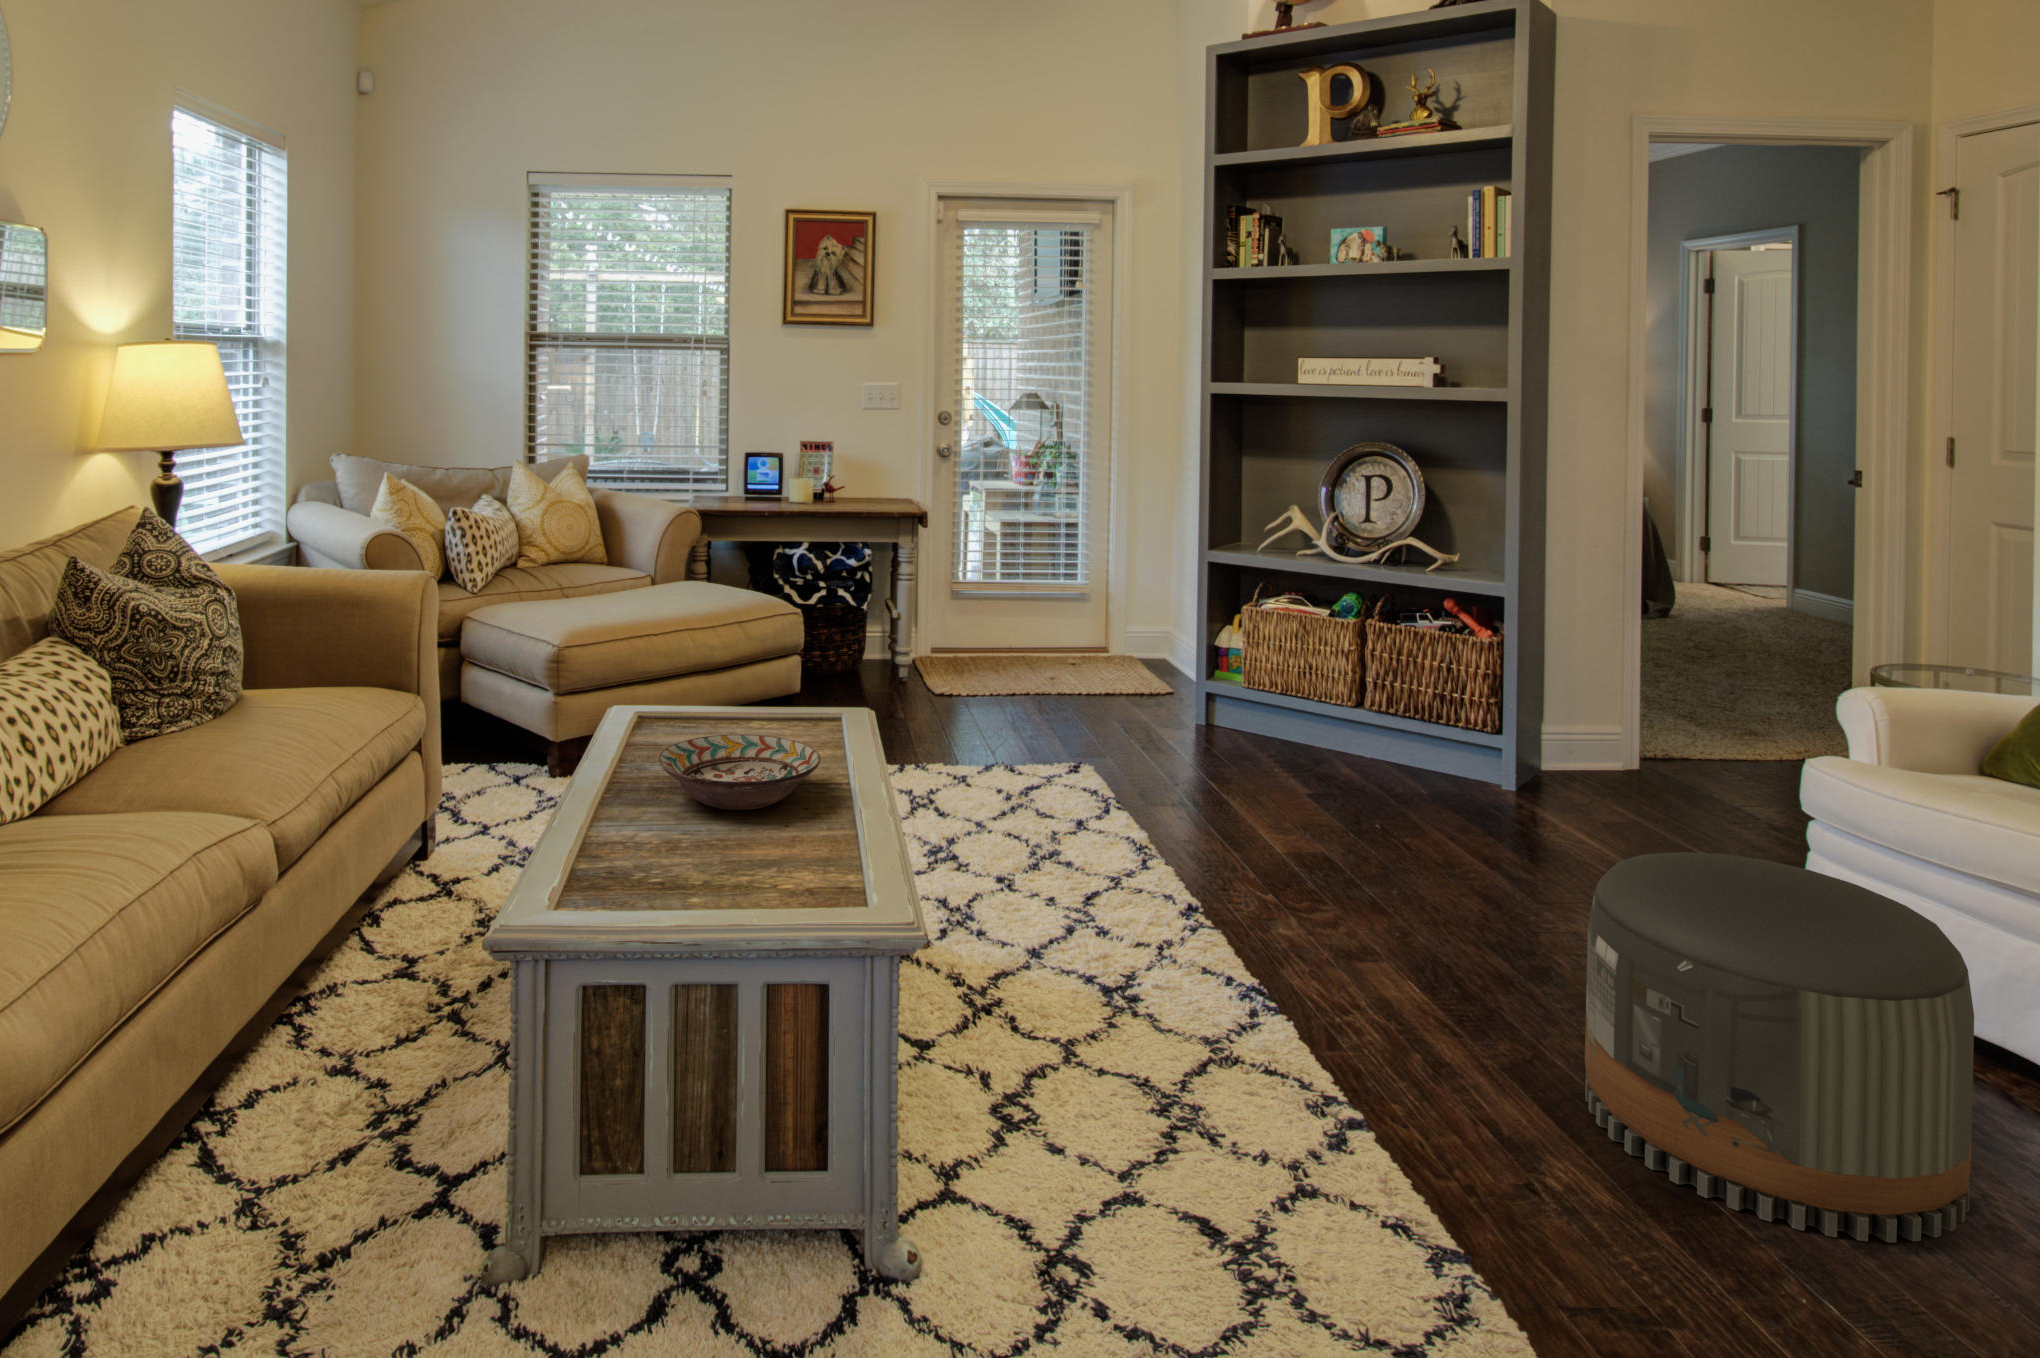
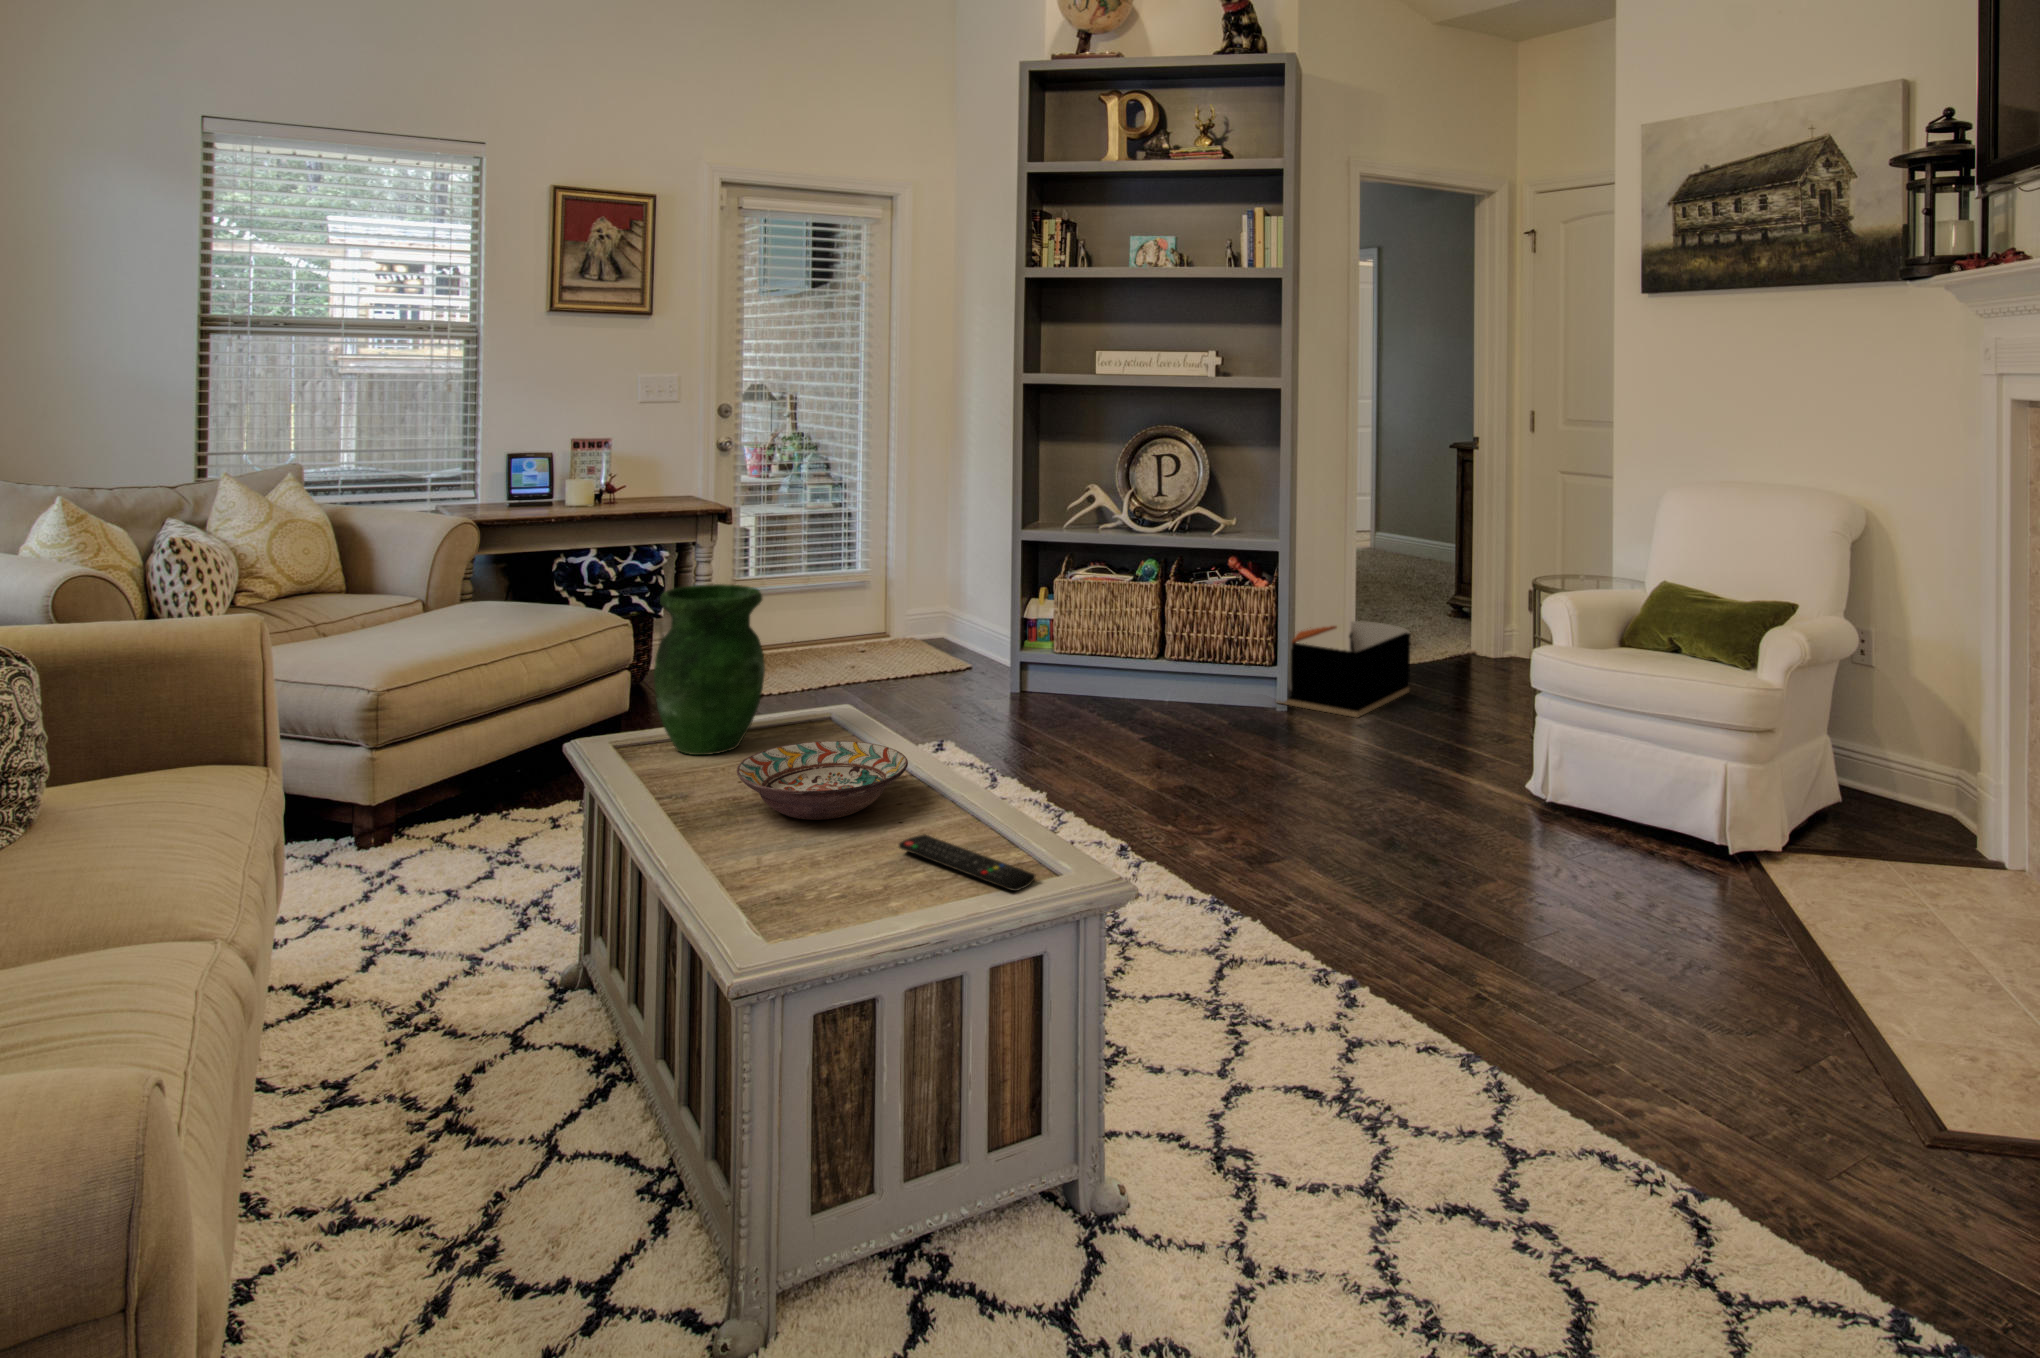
vase: none [664,577,765,736] -> present [654,584,765,755]
storage bin: none [1509,692,1717,817] -> present [1277,621,1411,717]
remote control: none [749,839,835,910] -> present [899,835,1035,891]
pouf: present [1585,852,1974,1242] -> none [1469,724,1715,978]

